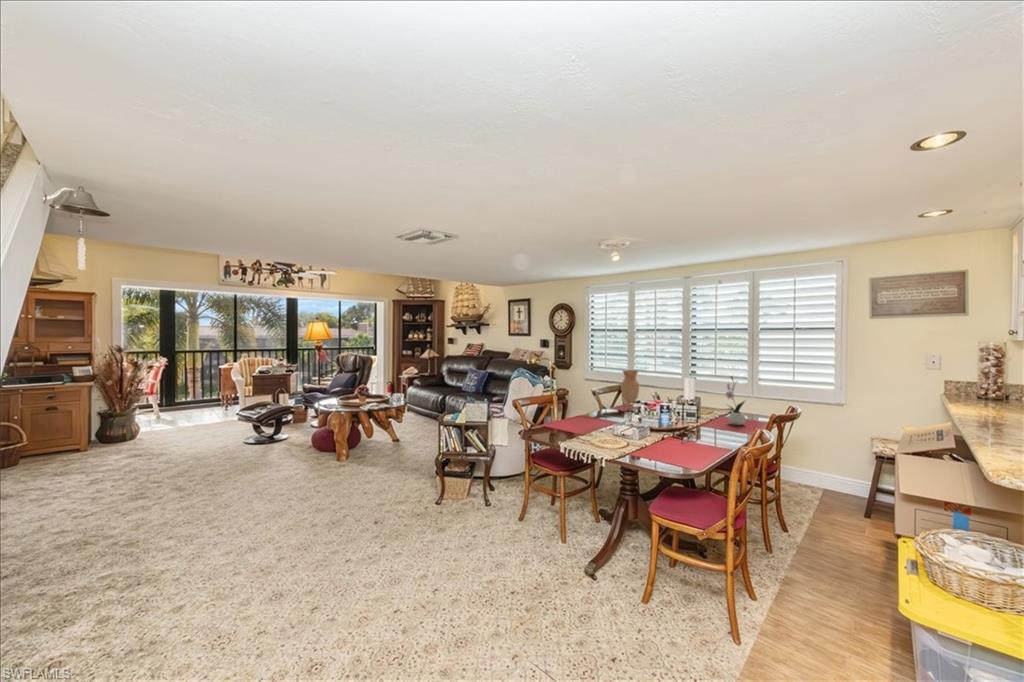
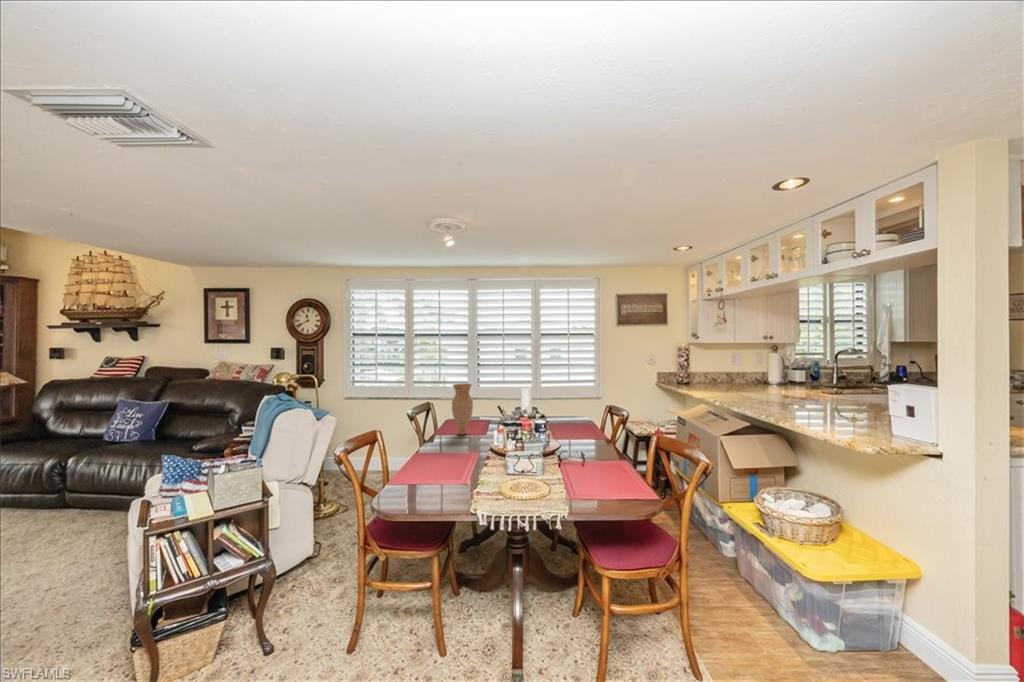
flower arrangement: present [726,376,746,425] -> none [565,382,587,431]

